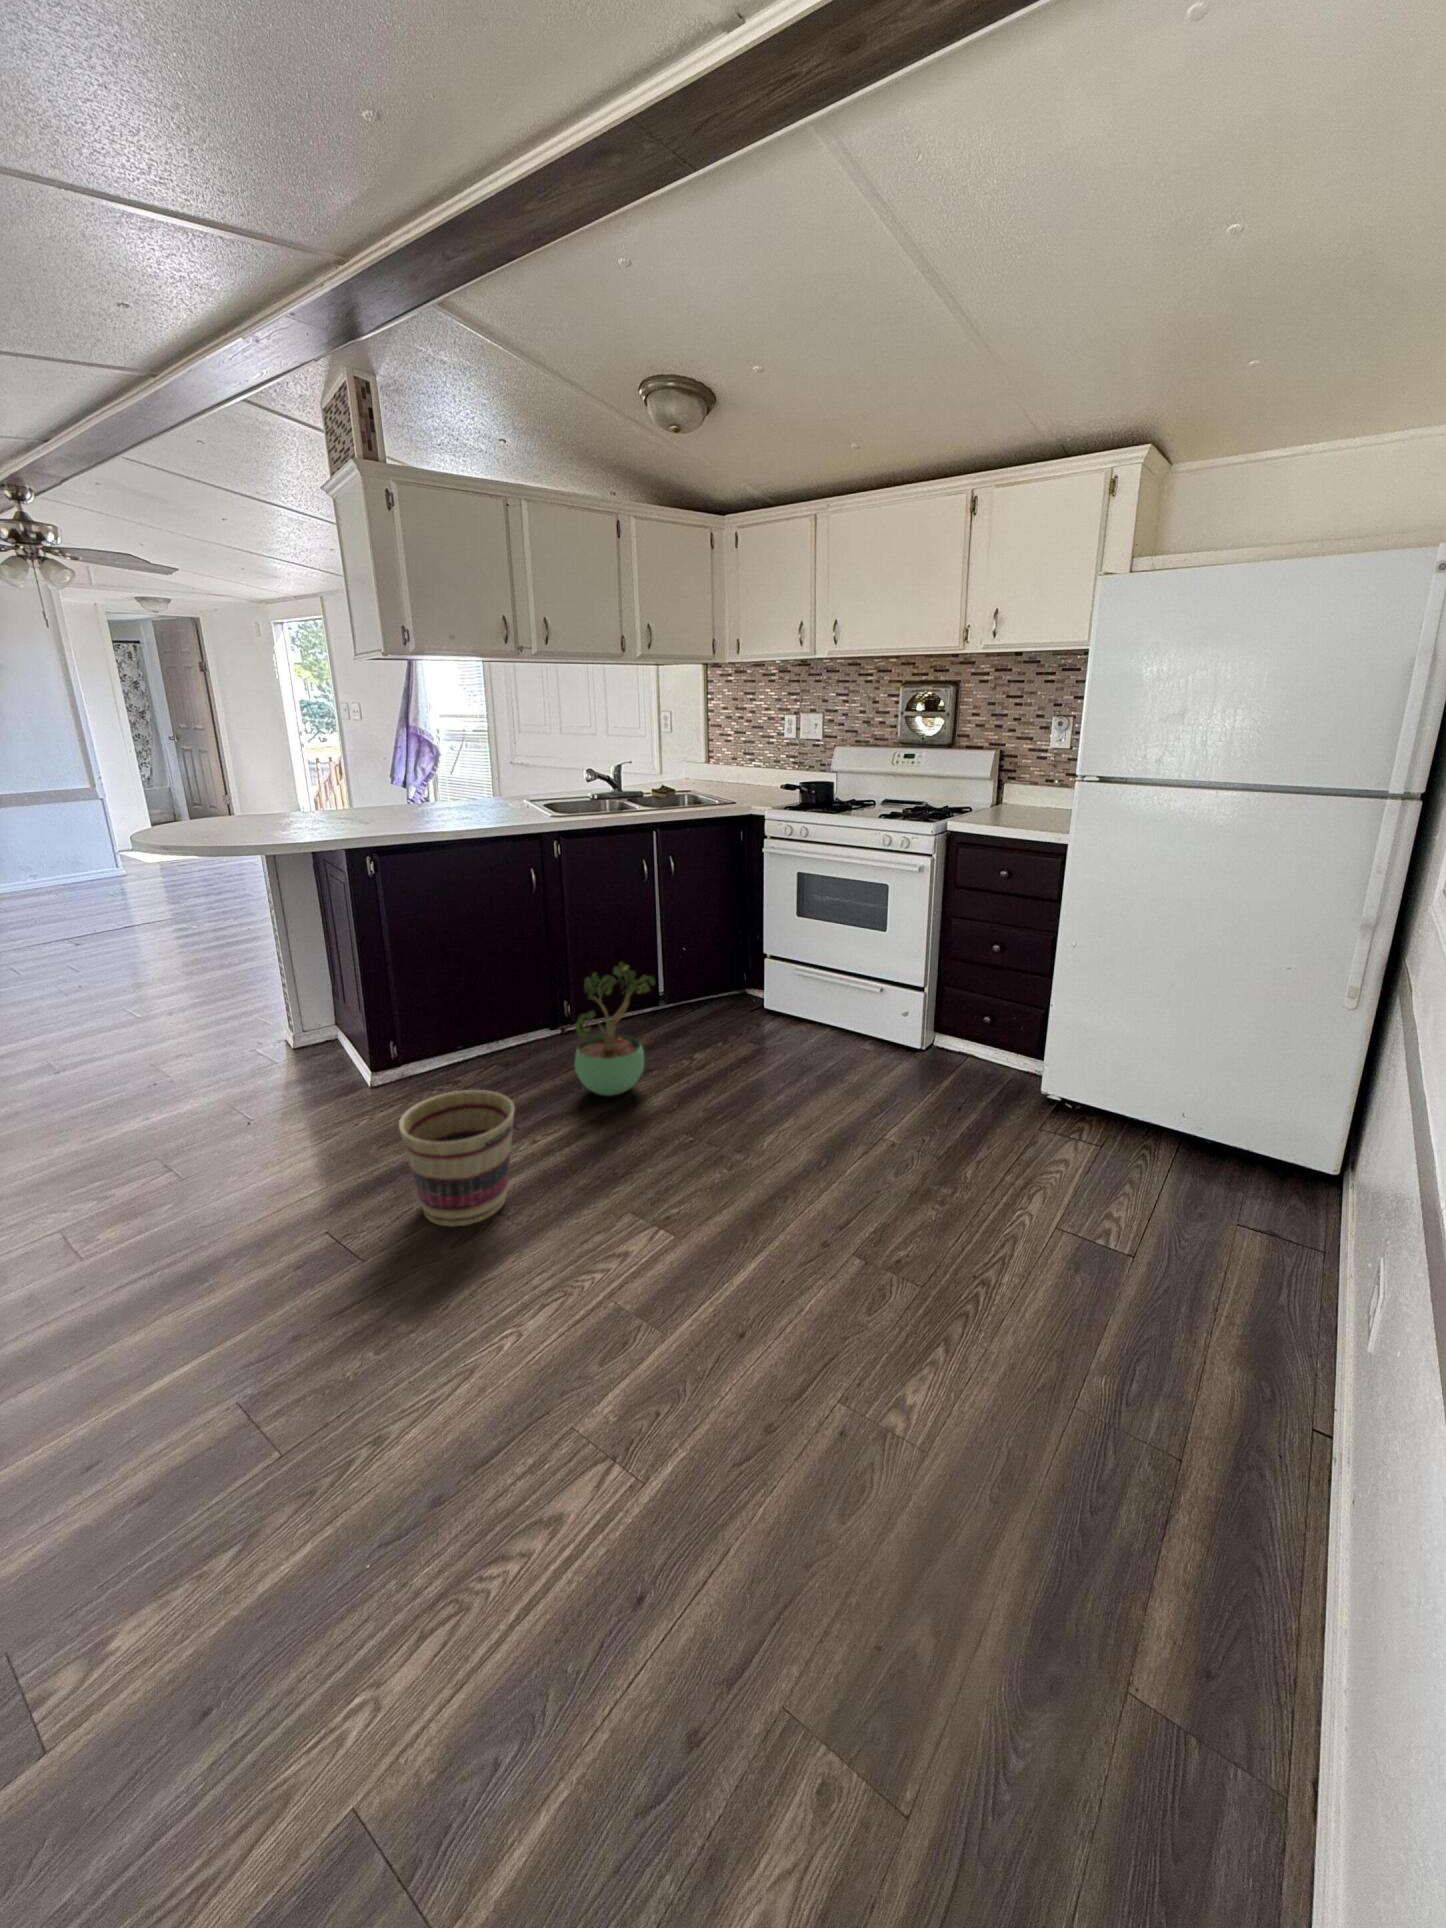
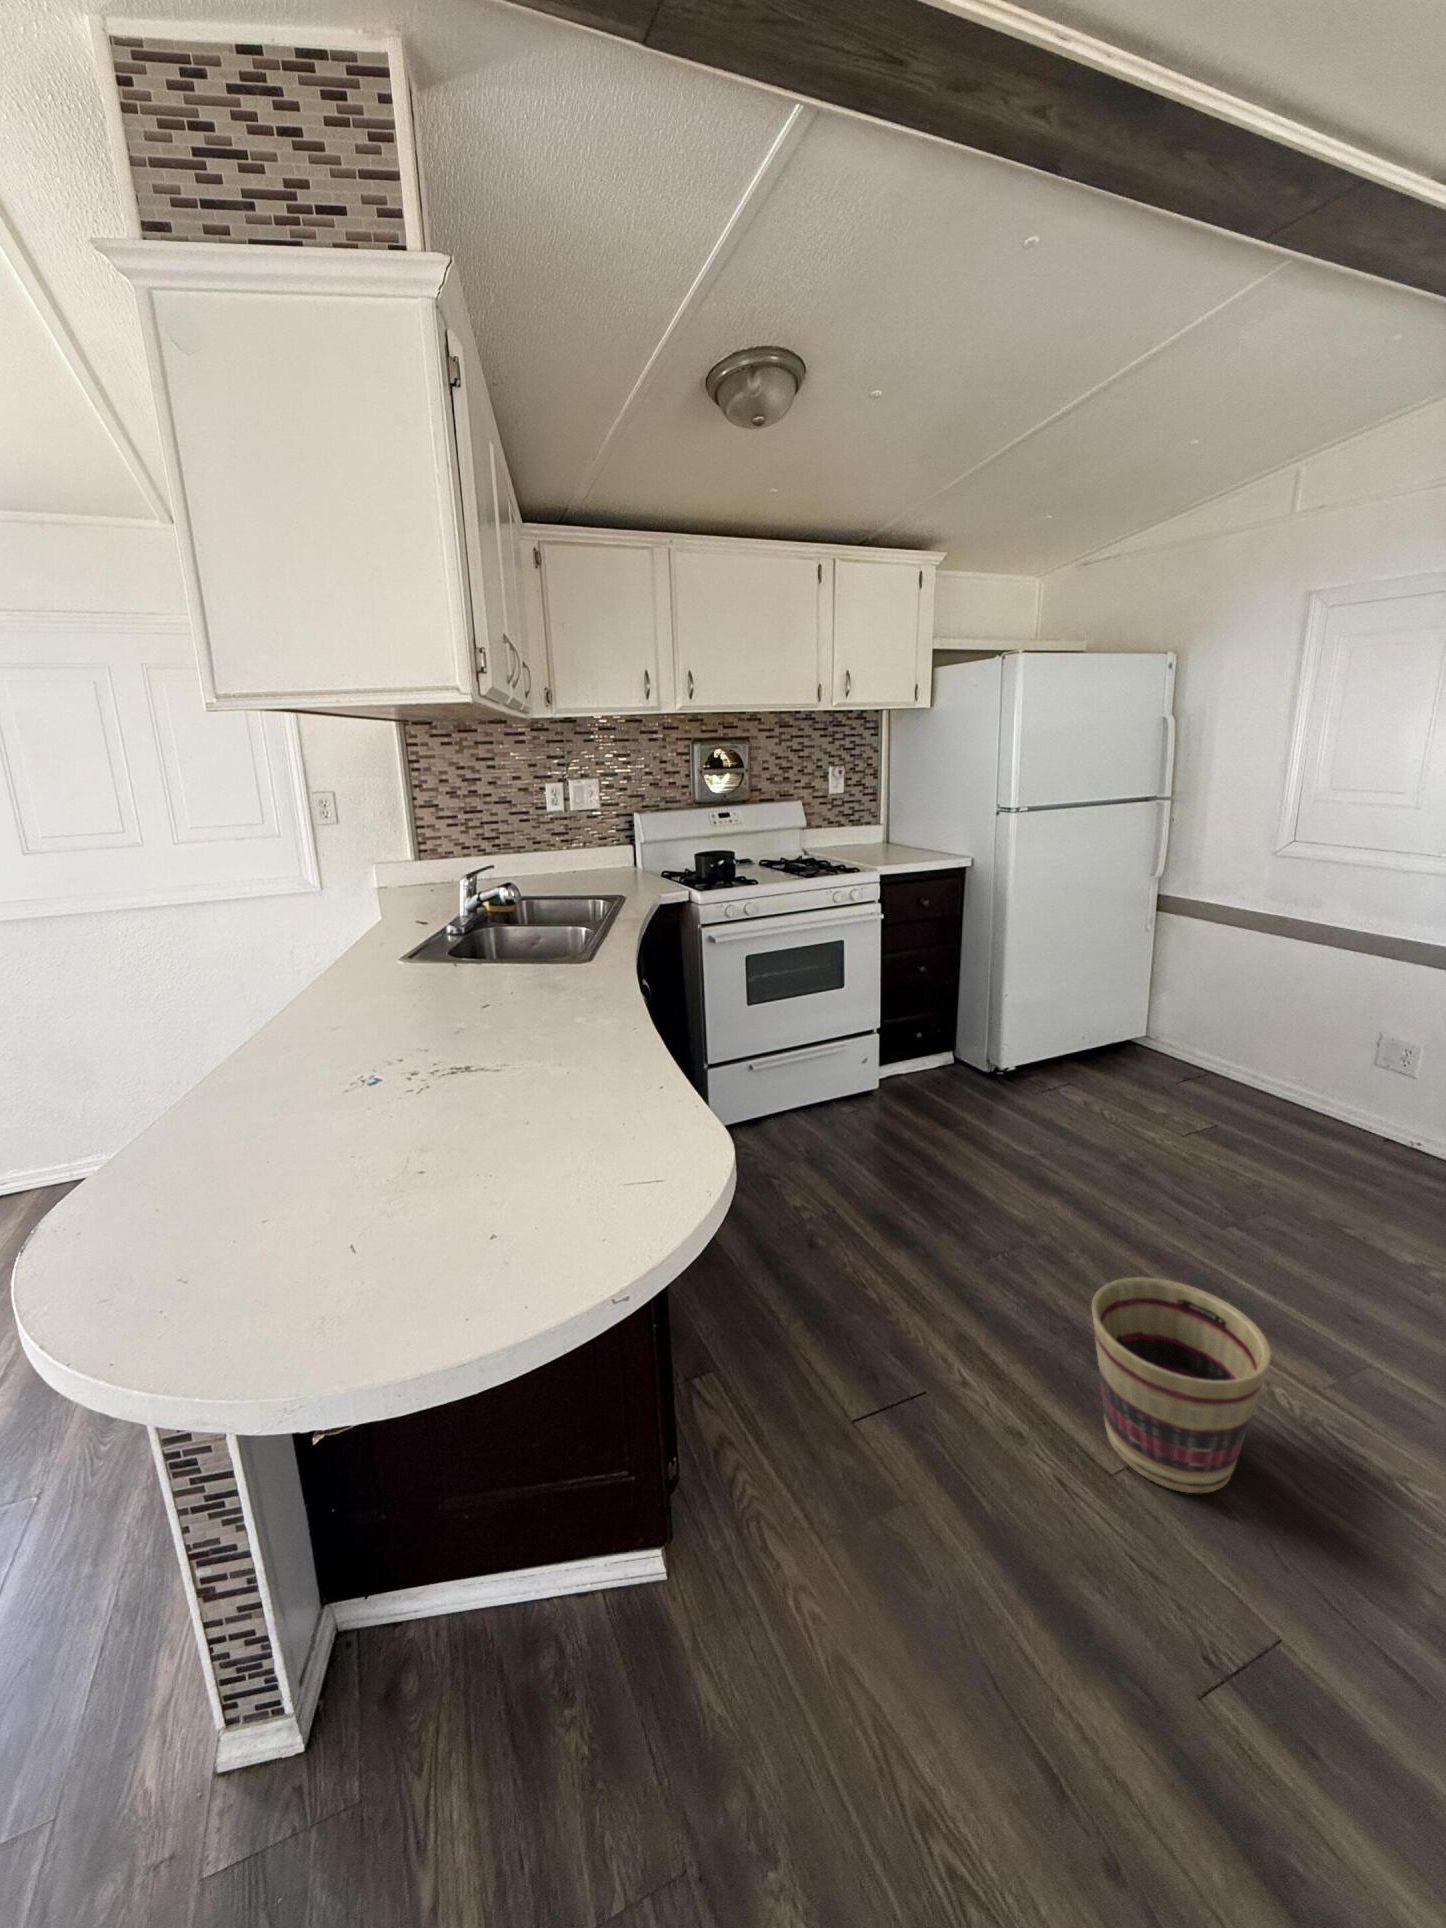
potted plant: present [575,962,656,1096] -> none [835,1093,929,1279]

